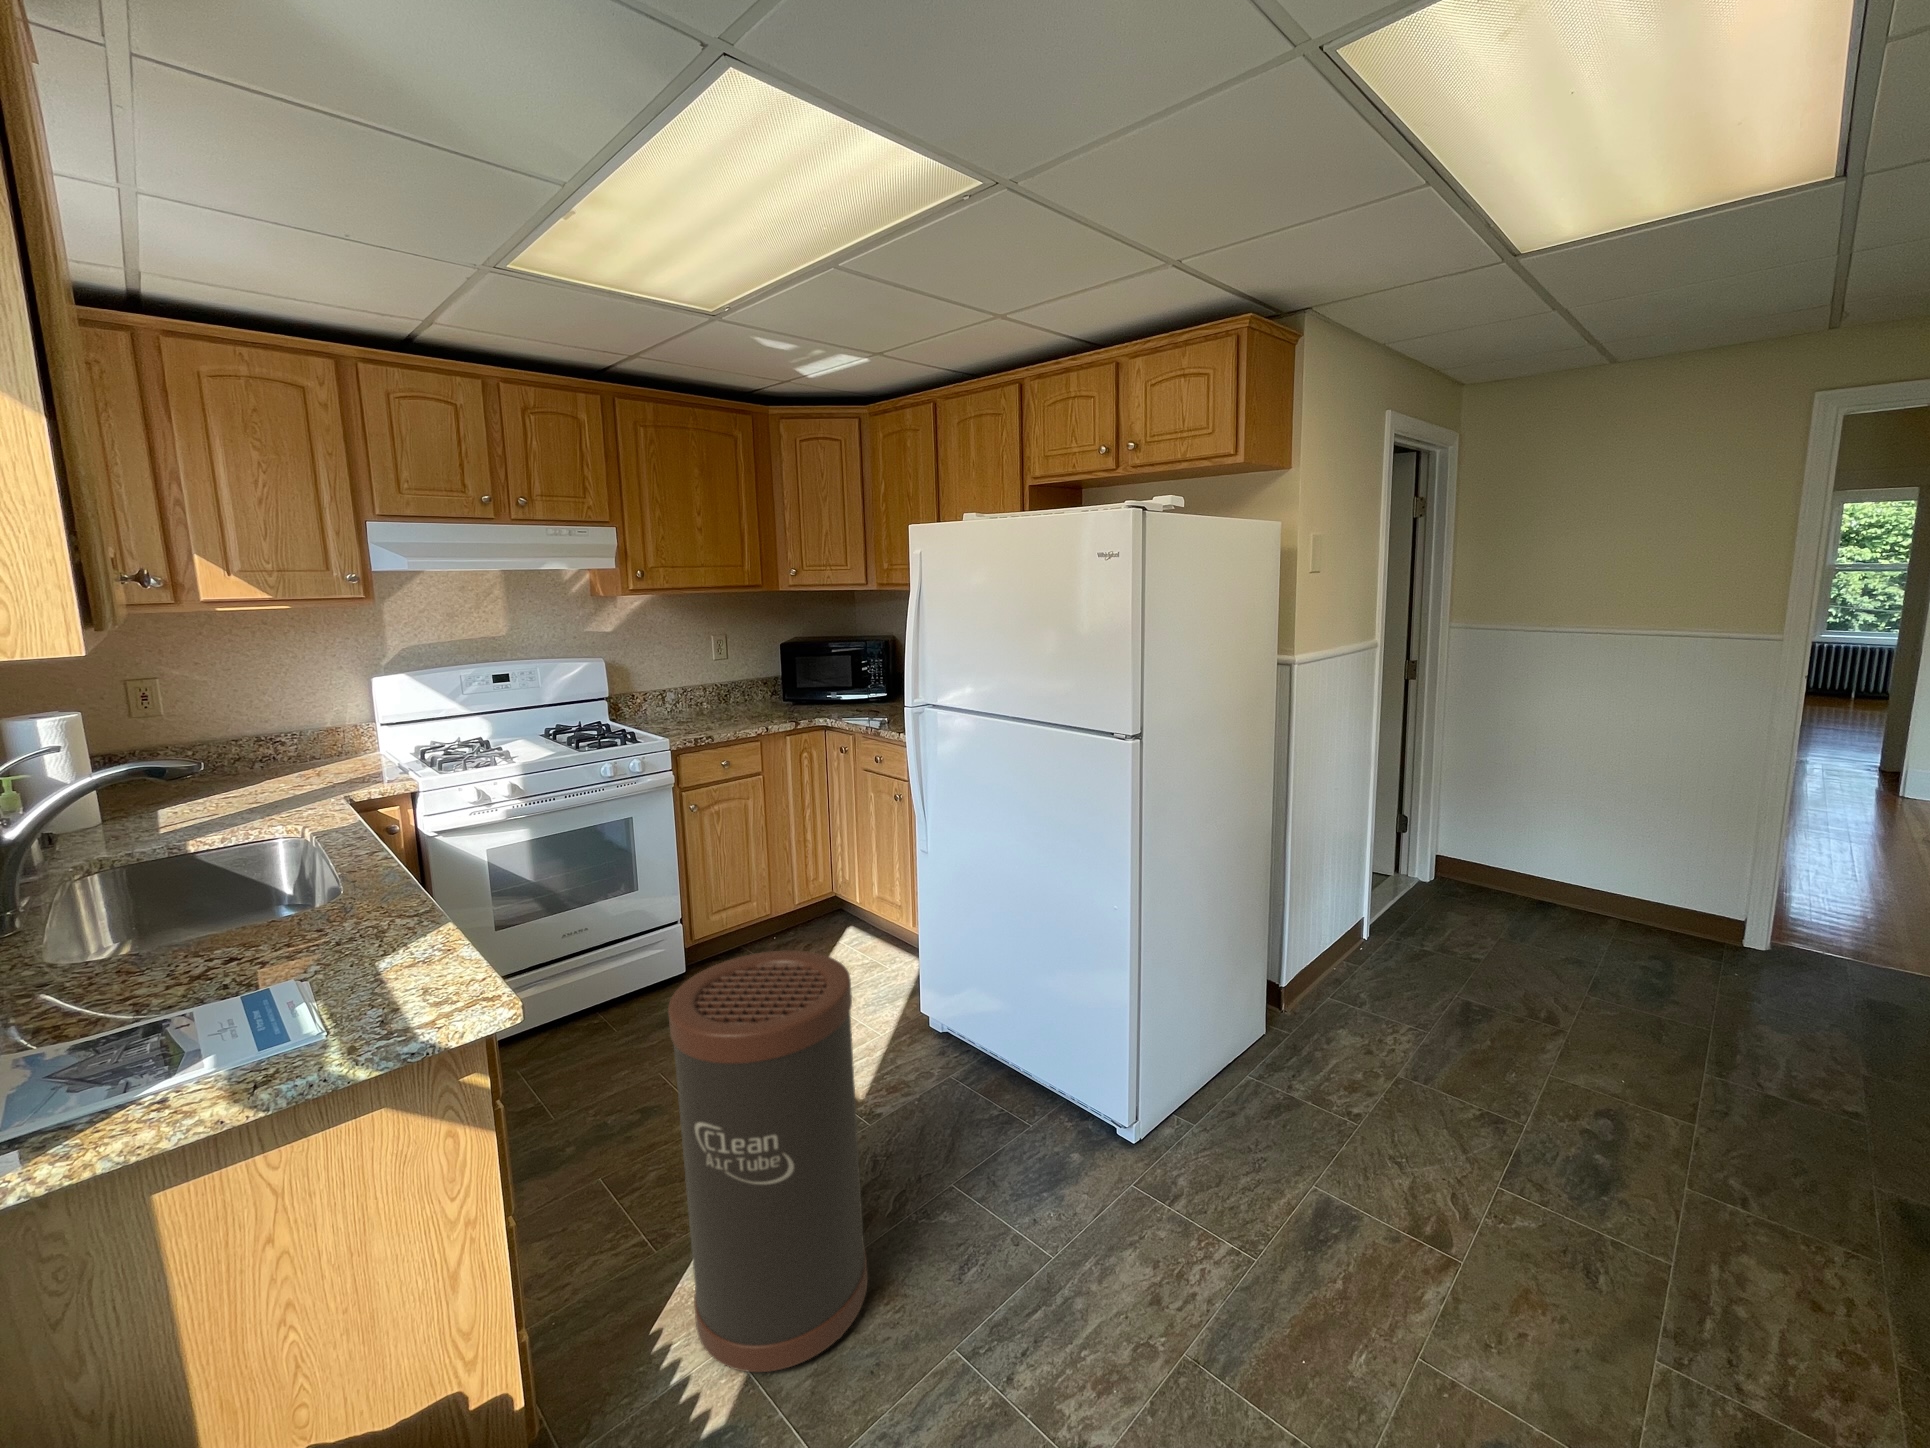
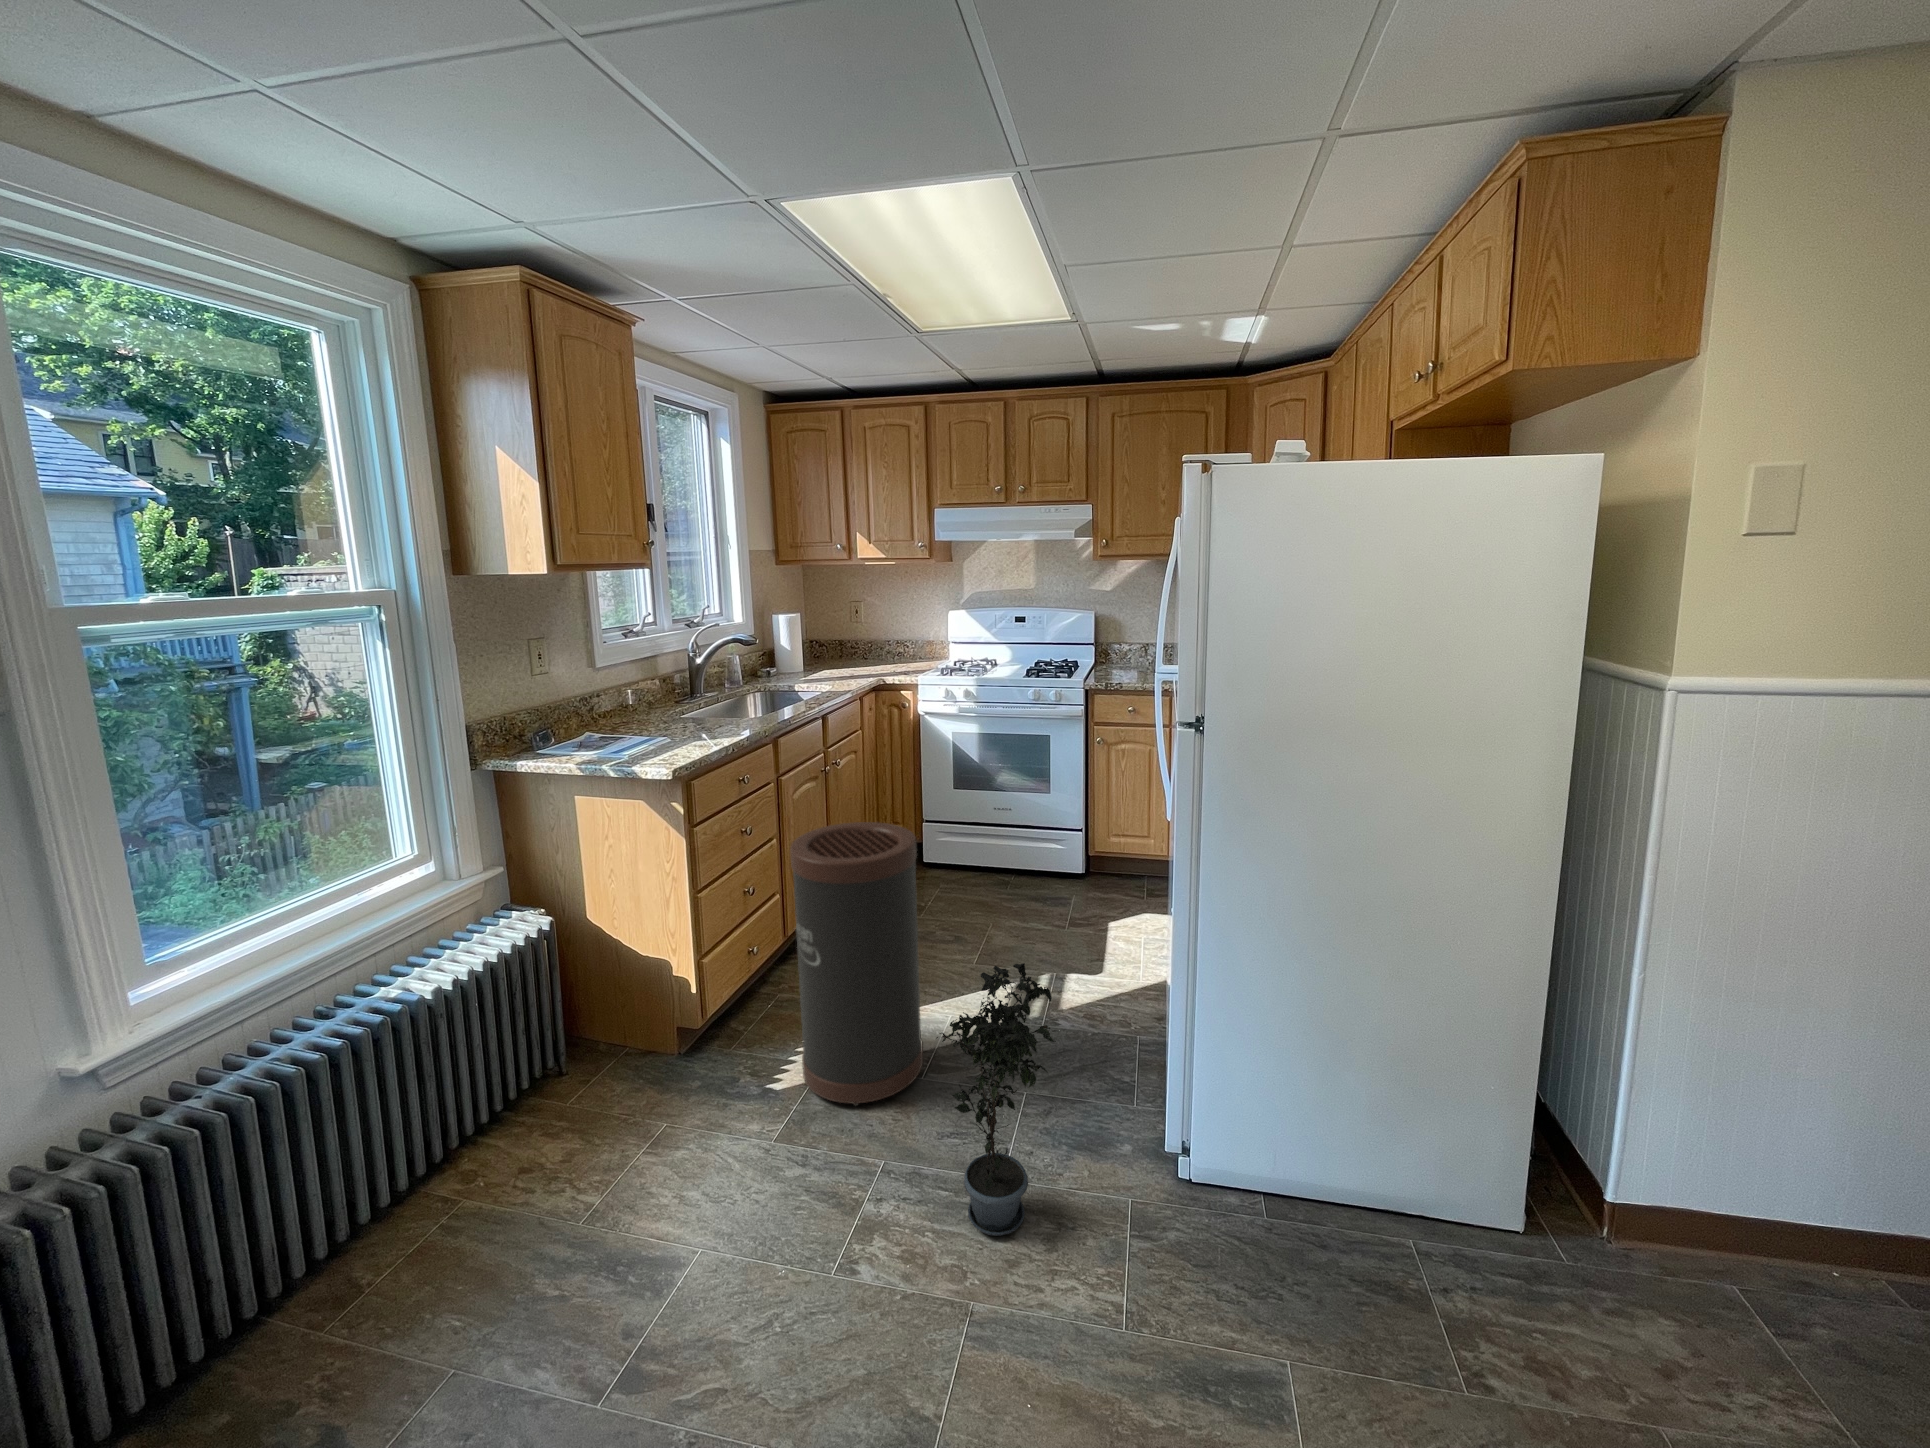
potted plant: none [1021,1004,1207,1307] -> present [936,963,1058,1236]

